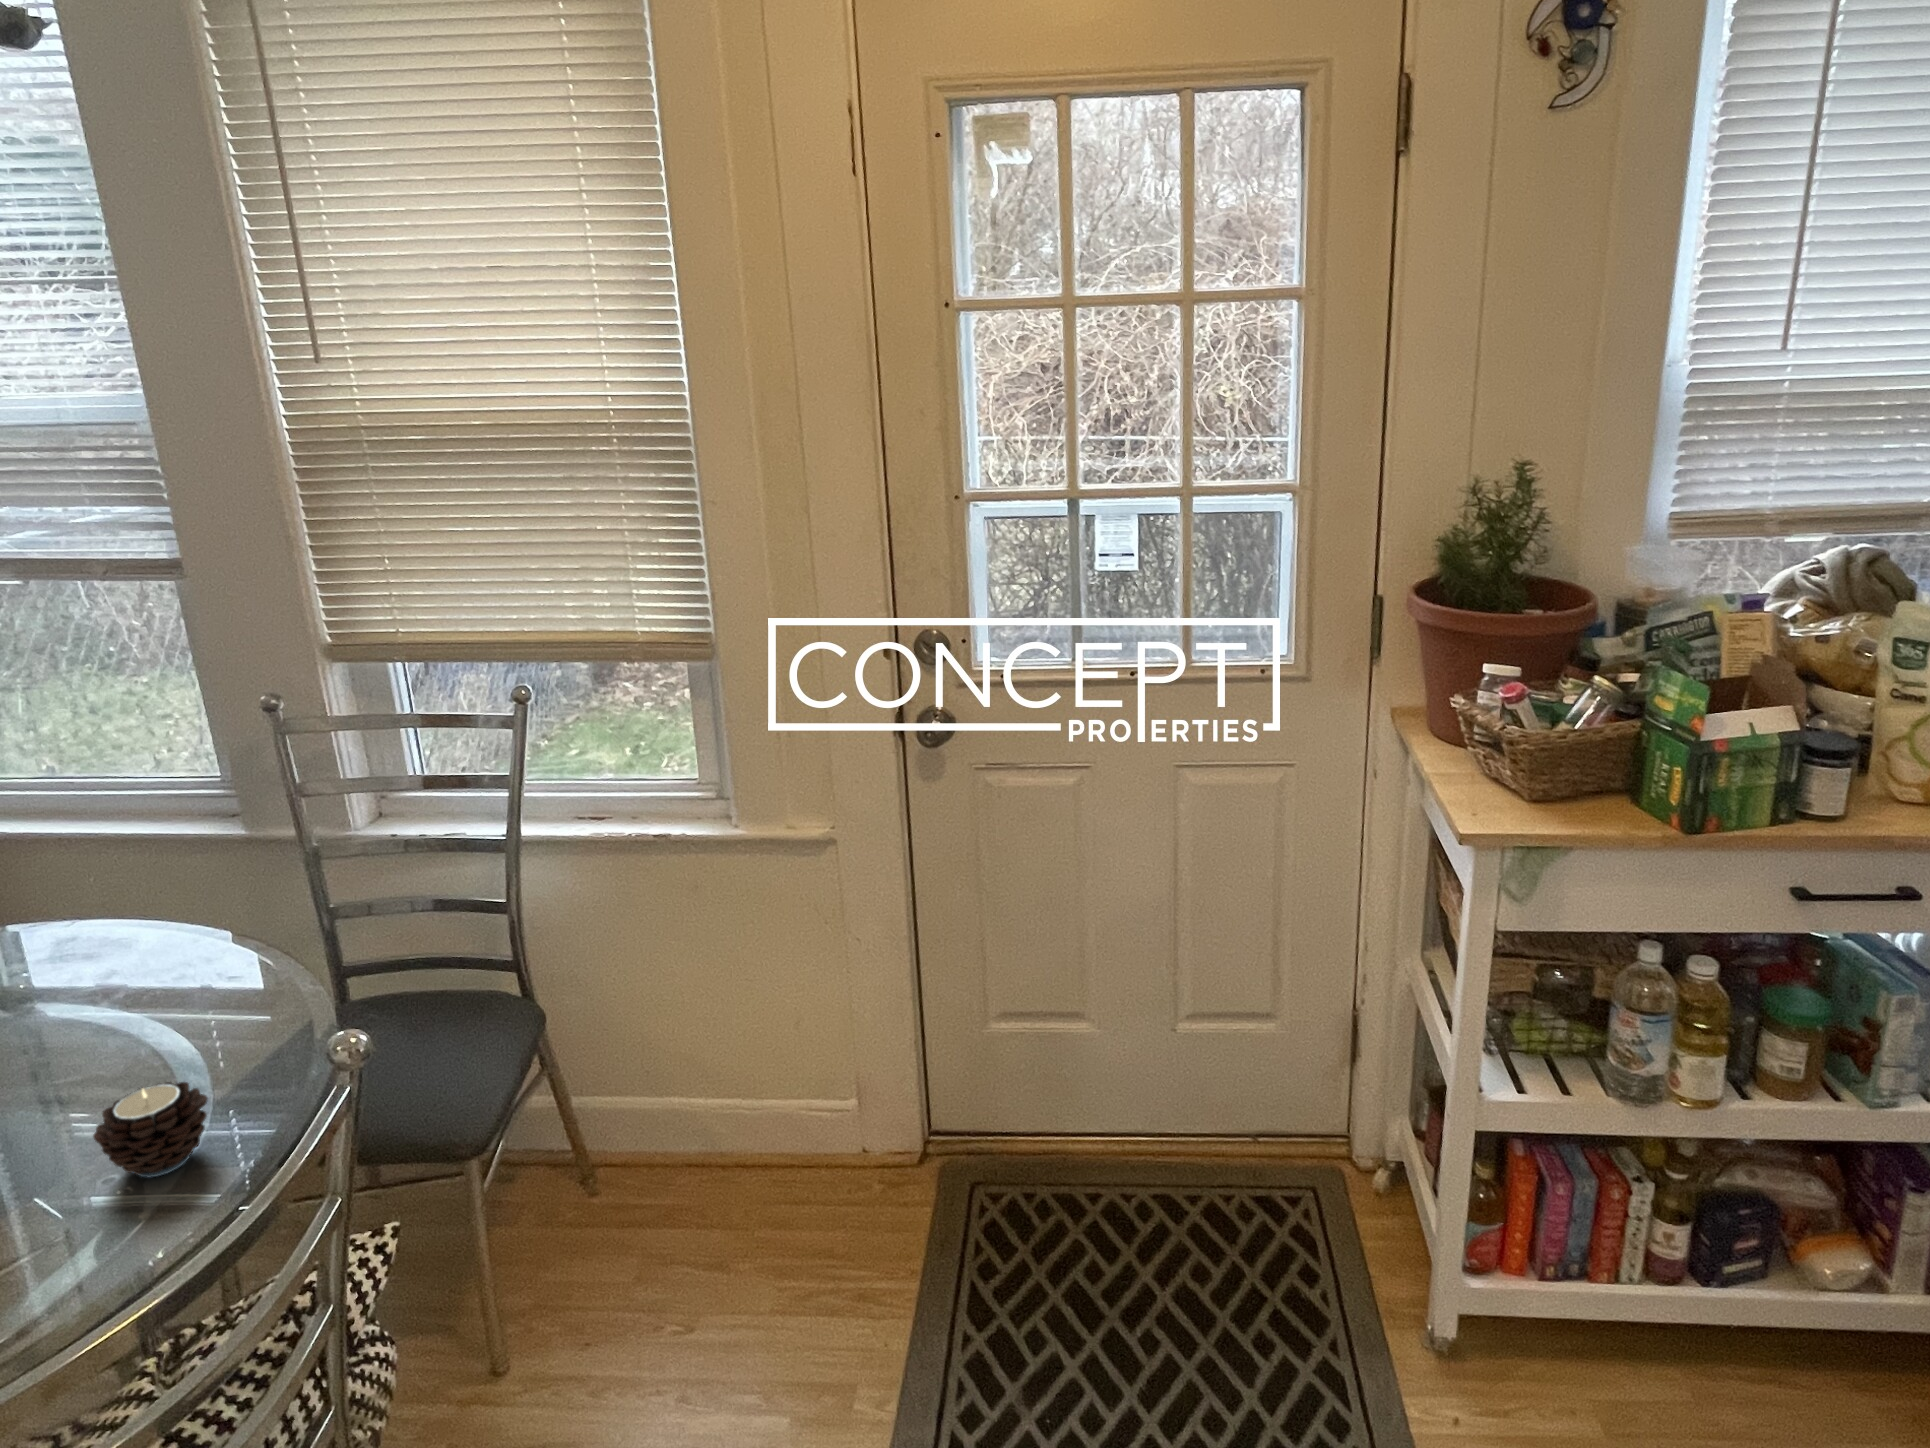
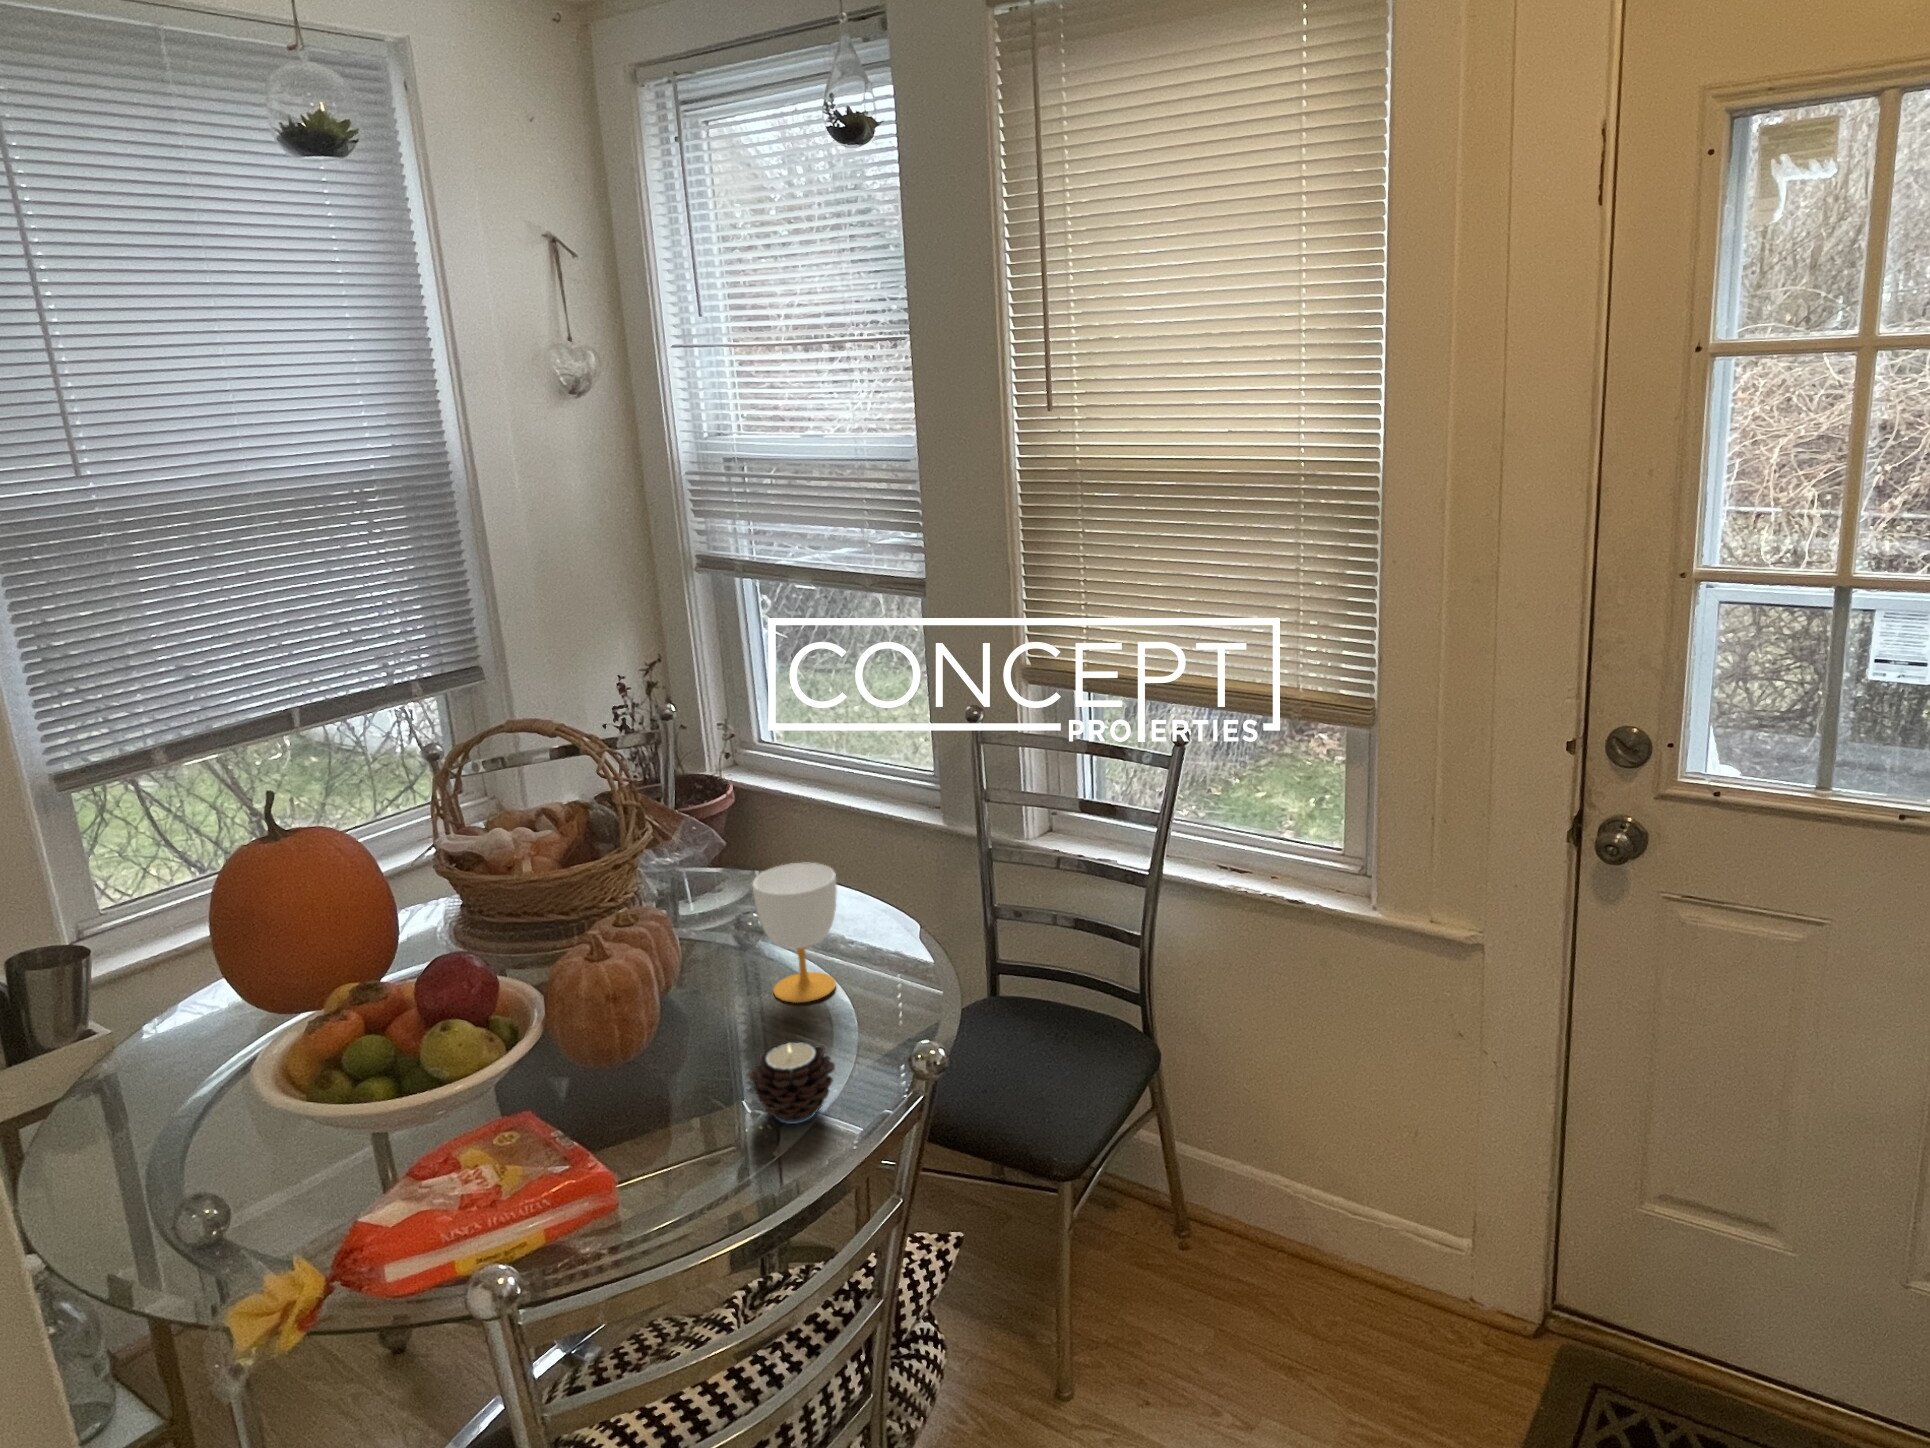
cup: none [33,893,168,1057] -> present [752,863,837,1003]

